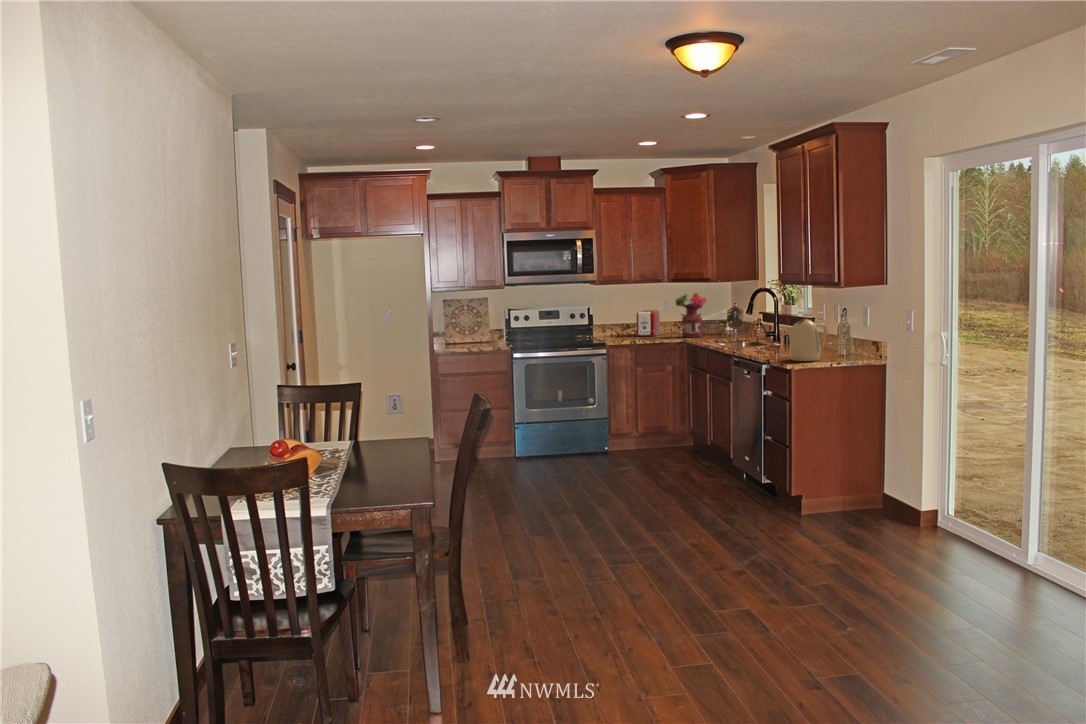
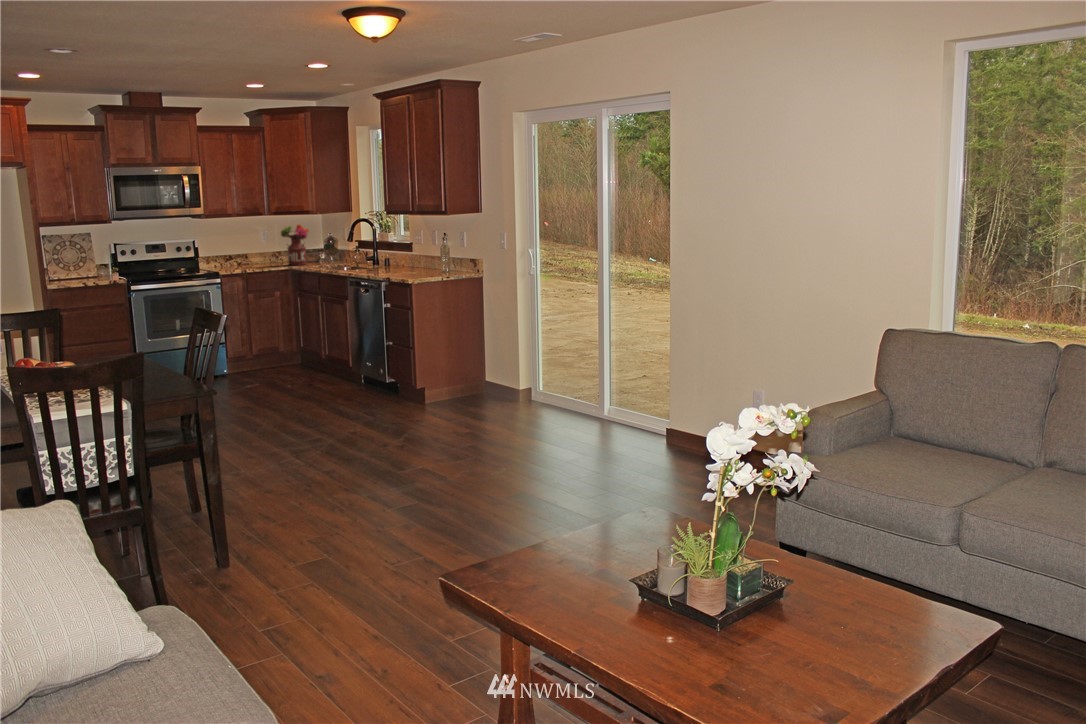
toaster: present [635,310,661,337] -> none [241,242,263,266]
kettle: present [786,319,828,361] -> none [403,243,433,276]

